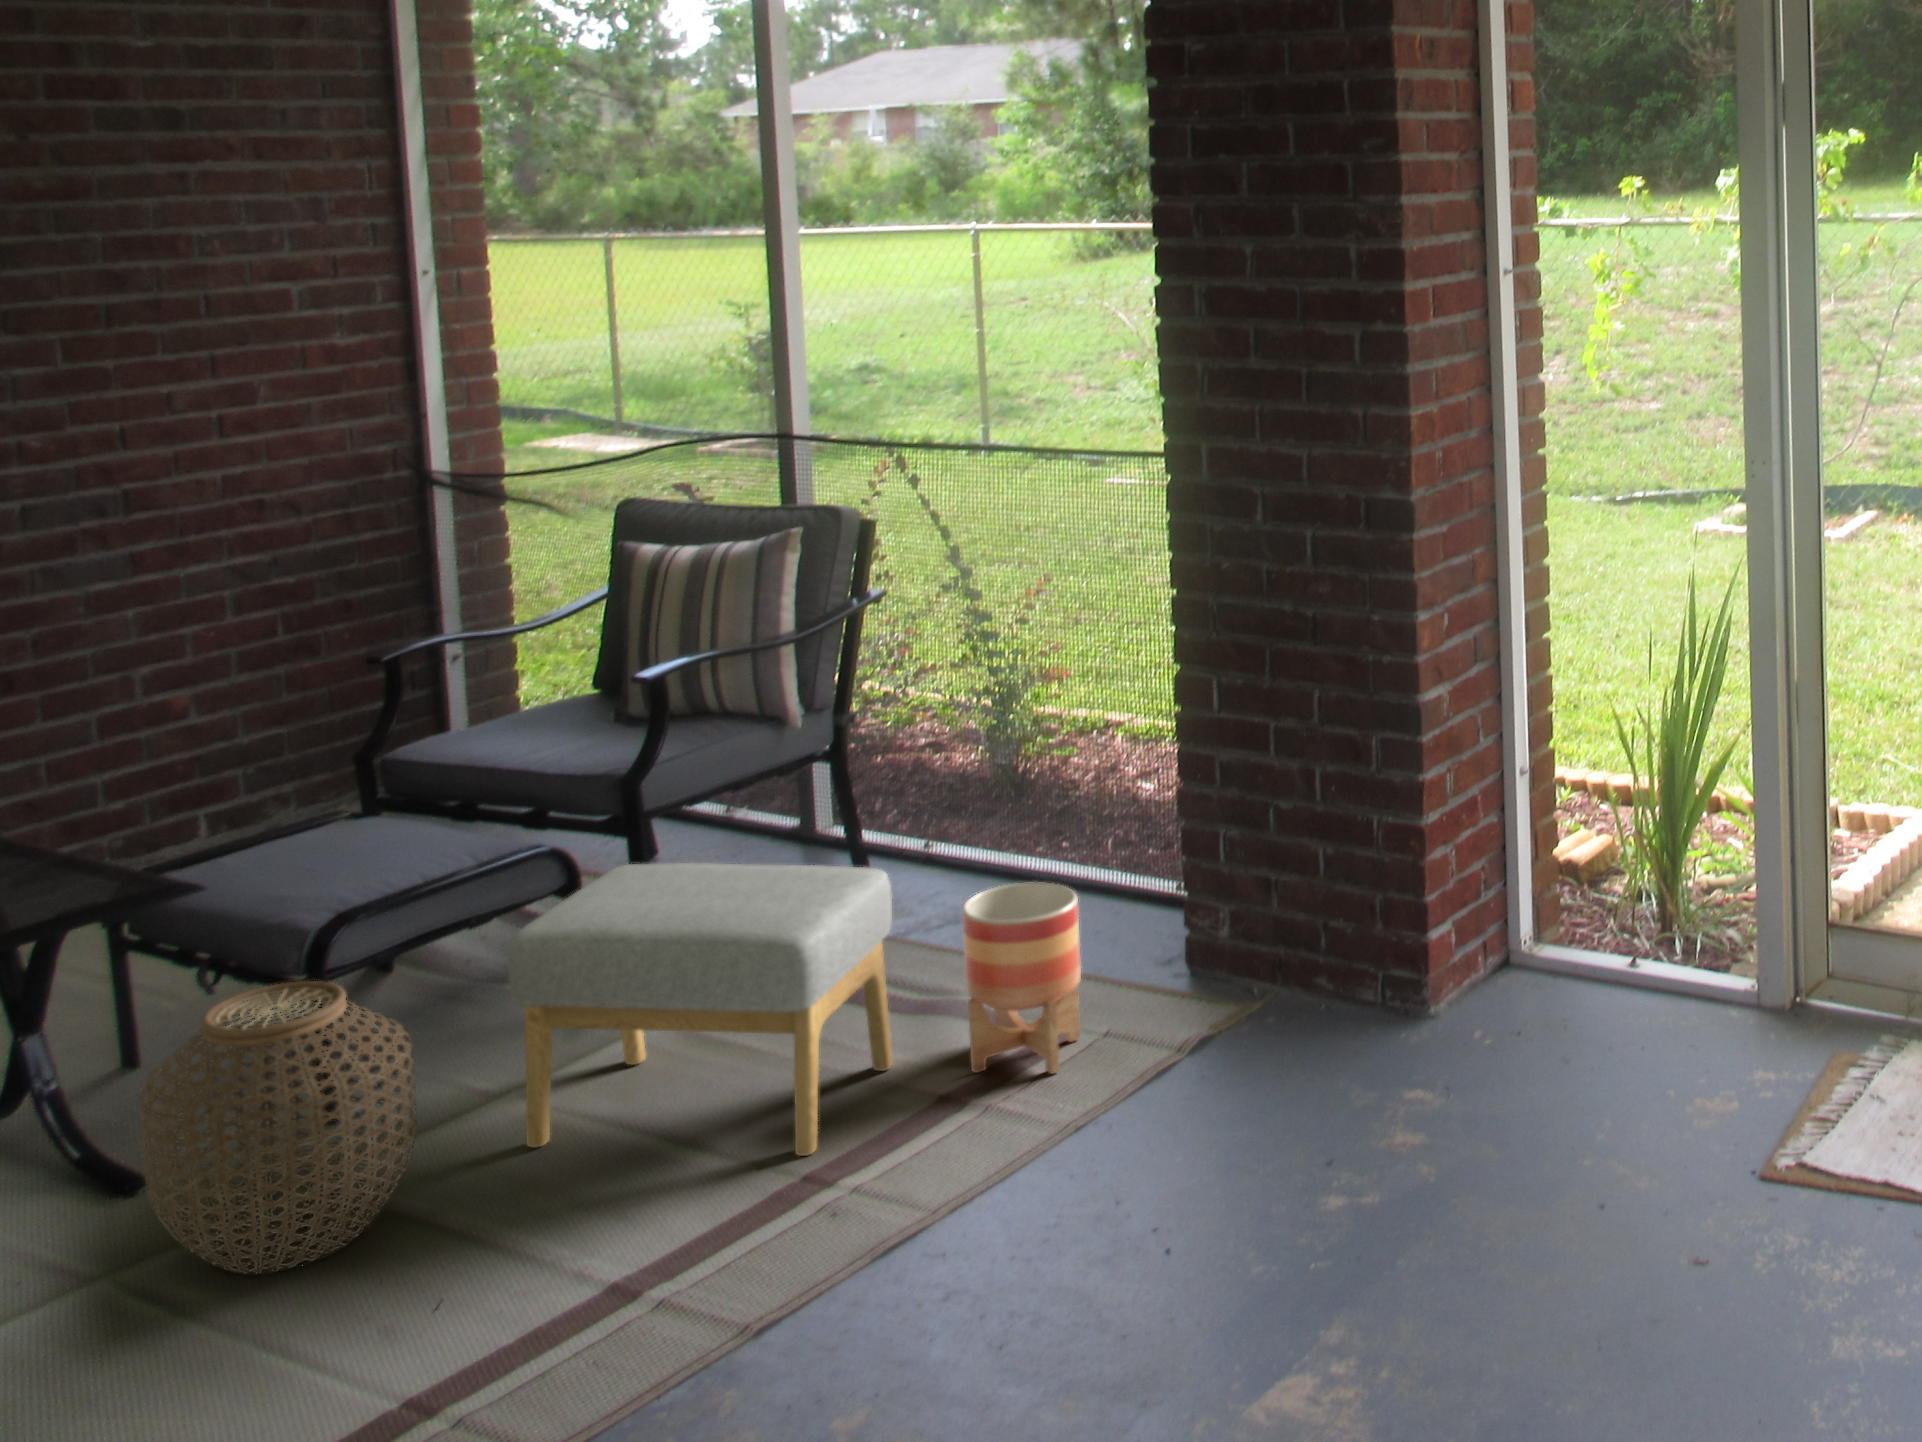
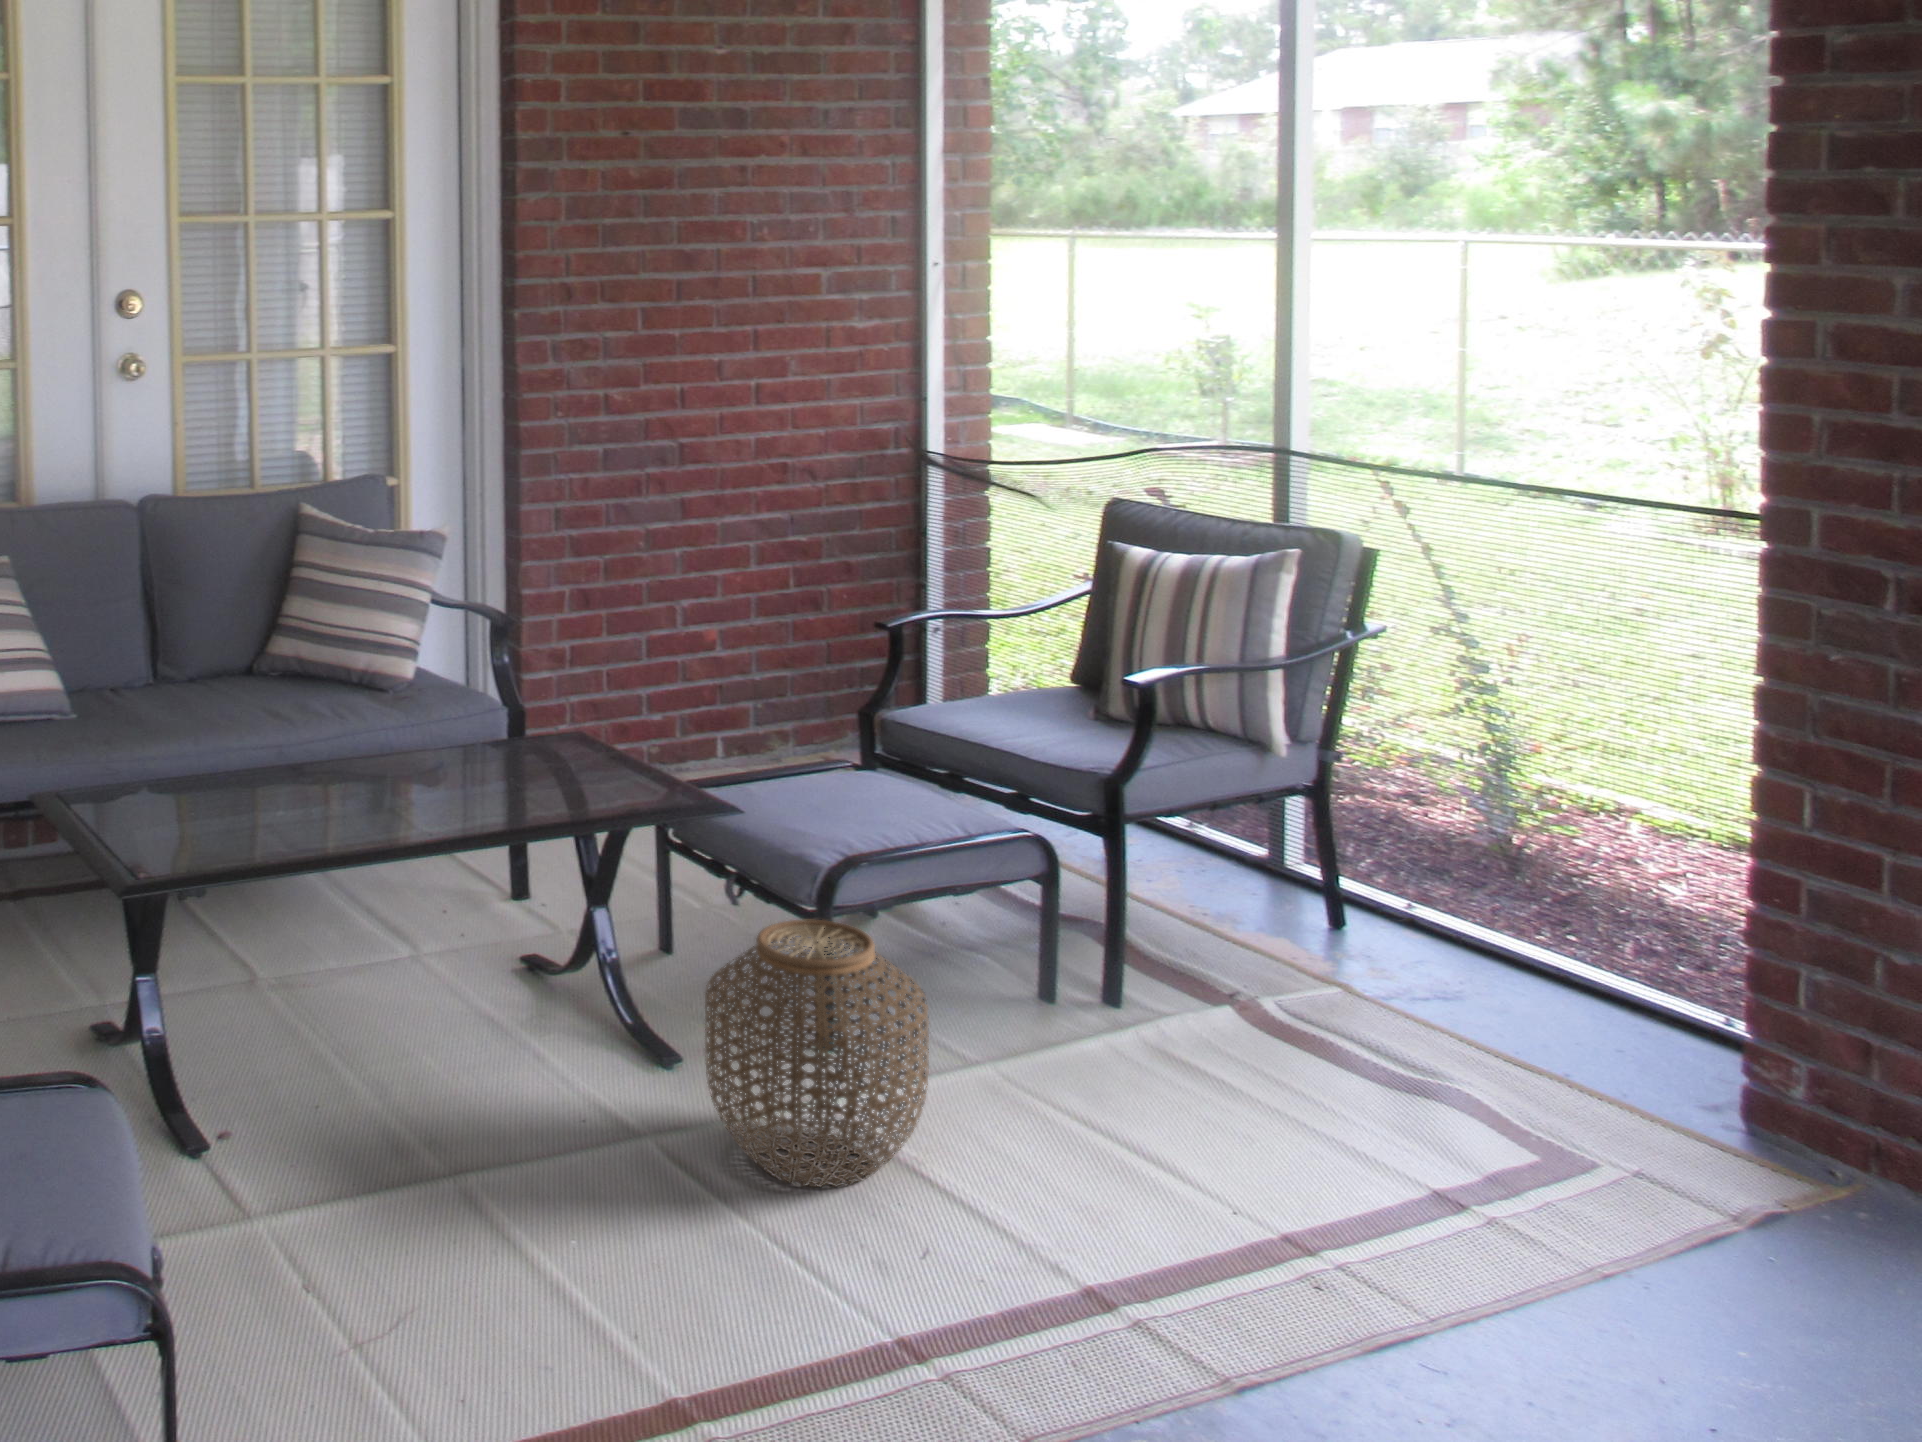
footstool: present [508,863,893,1156] -> none [1013,872,1410,1232]
planter: present [962,882,1081,1074] -> none [1494,988,1642,1223]

